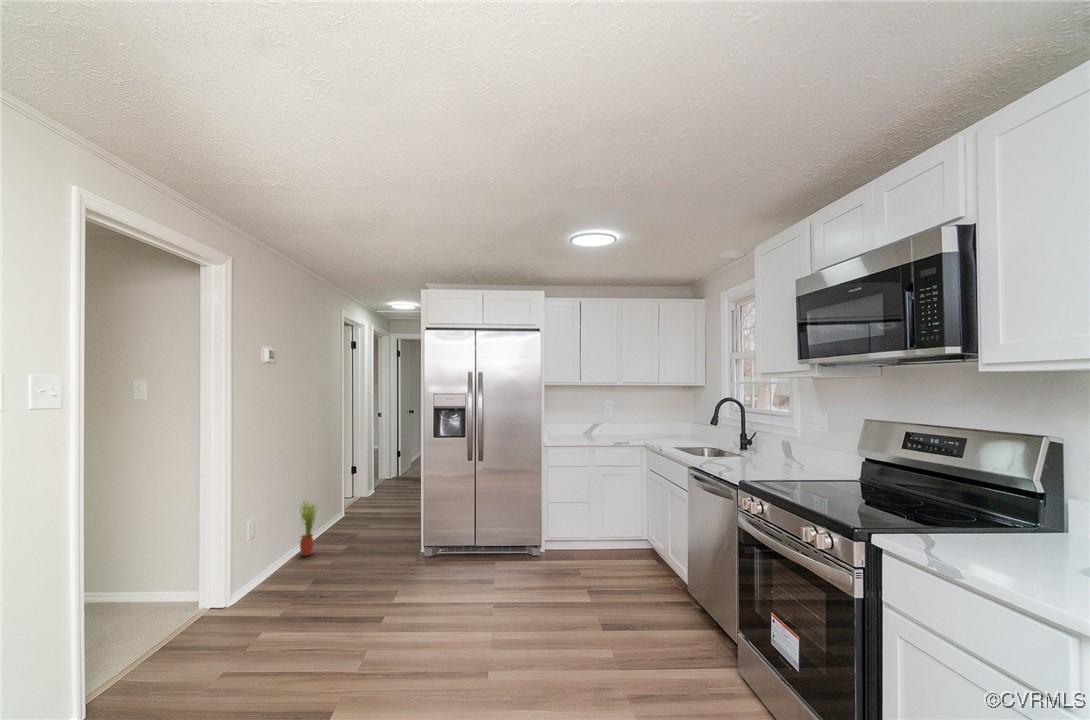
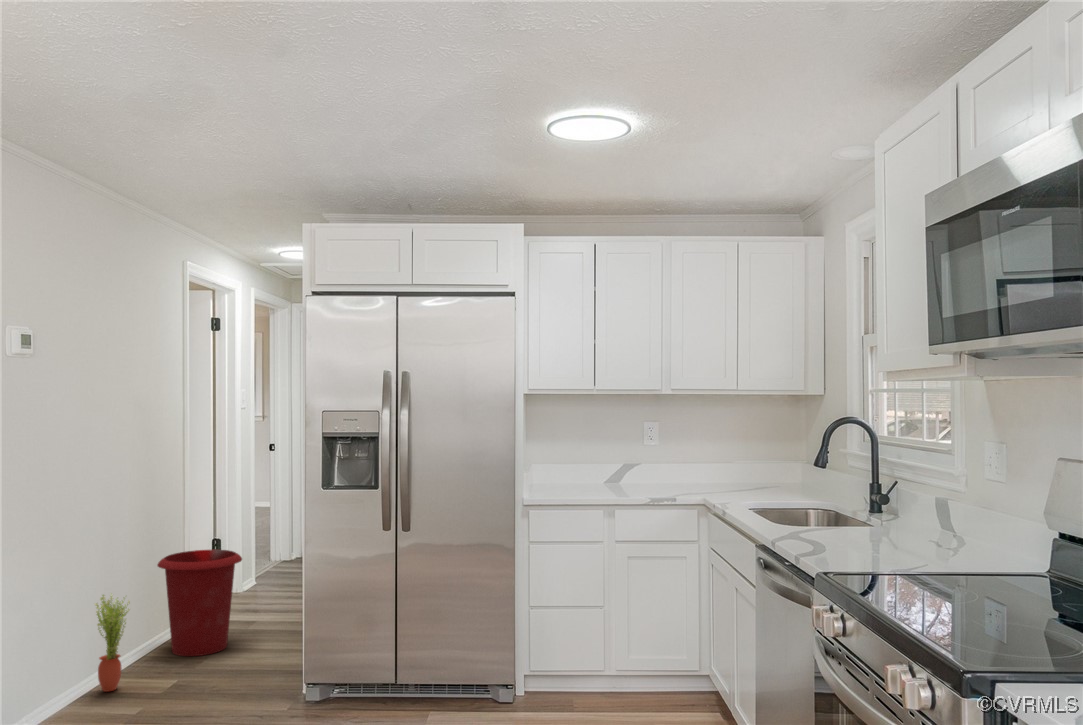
waste bin: none [329,473,378,535] -> present [157,550,242,656]

